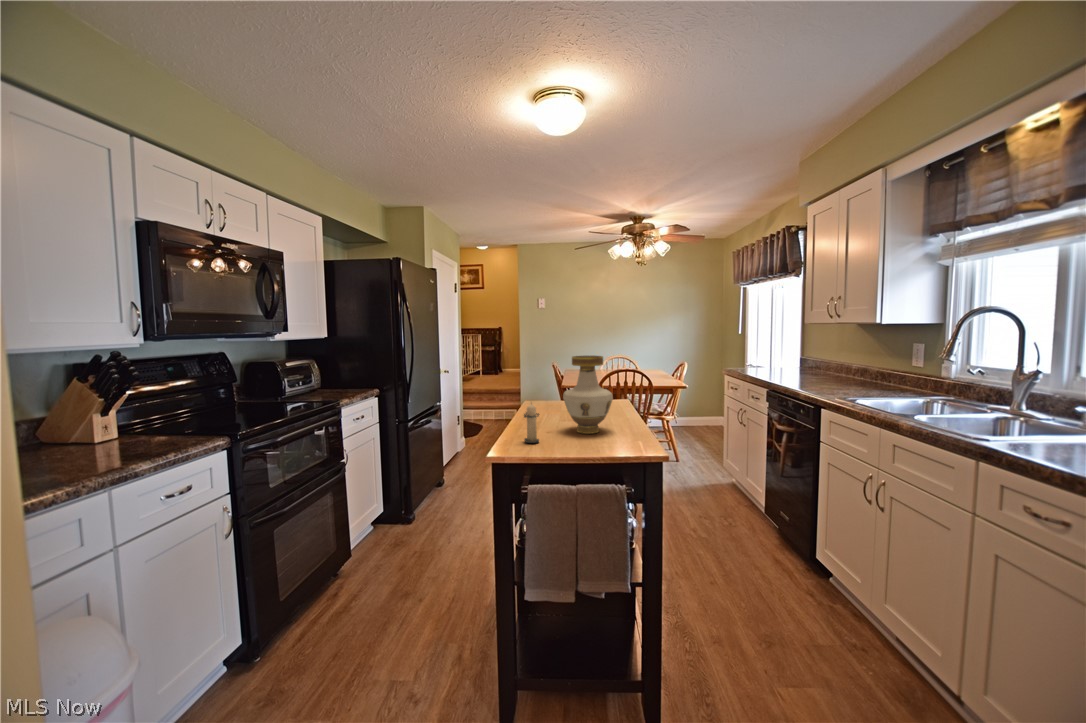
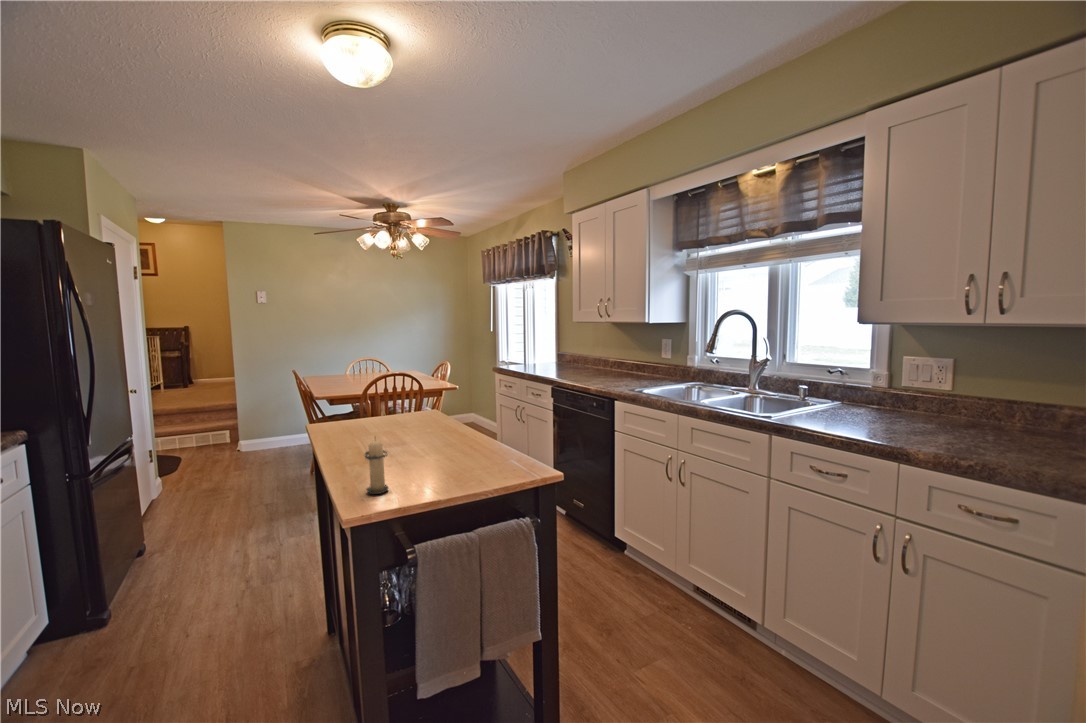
vase: present [563,356,613,434] -> none [401,366,465,465]

